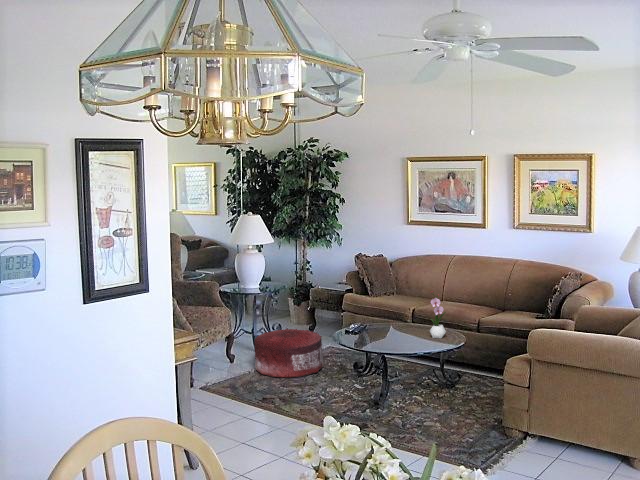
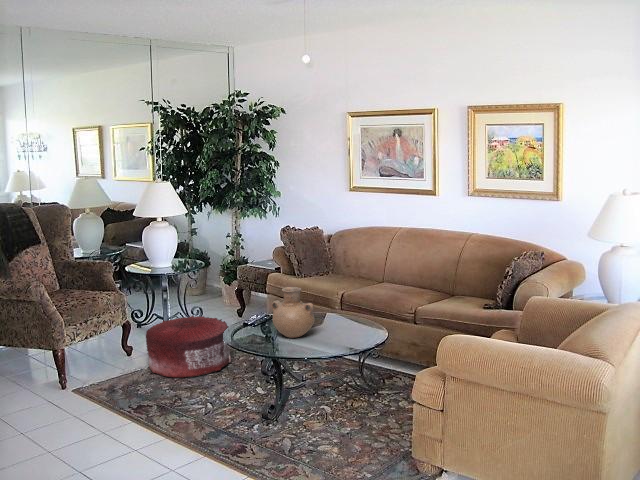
flower arrangement: present [430,291,446,338] -> none [341,275,363,335]
vase: none [374,300,409,340] -> present [271,287,315,338]

